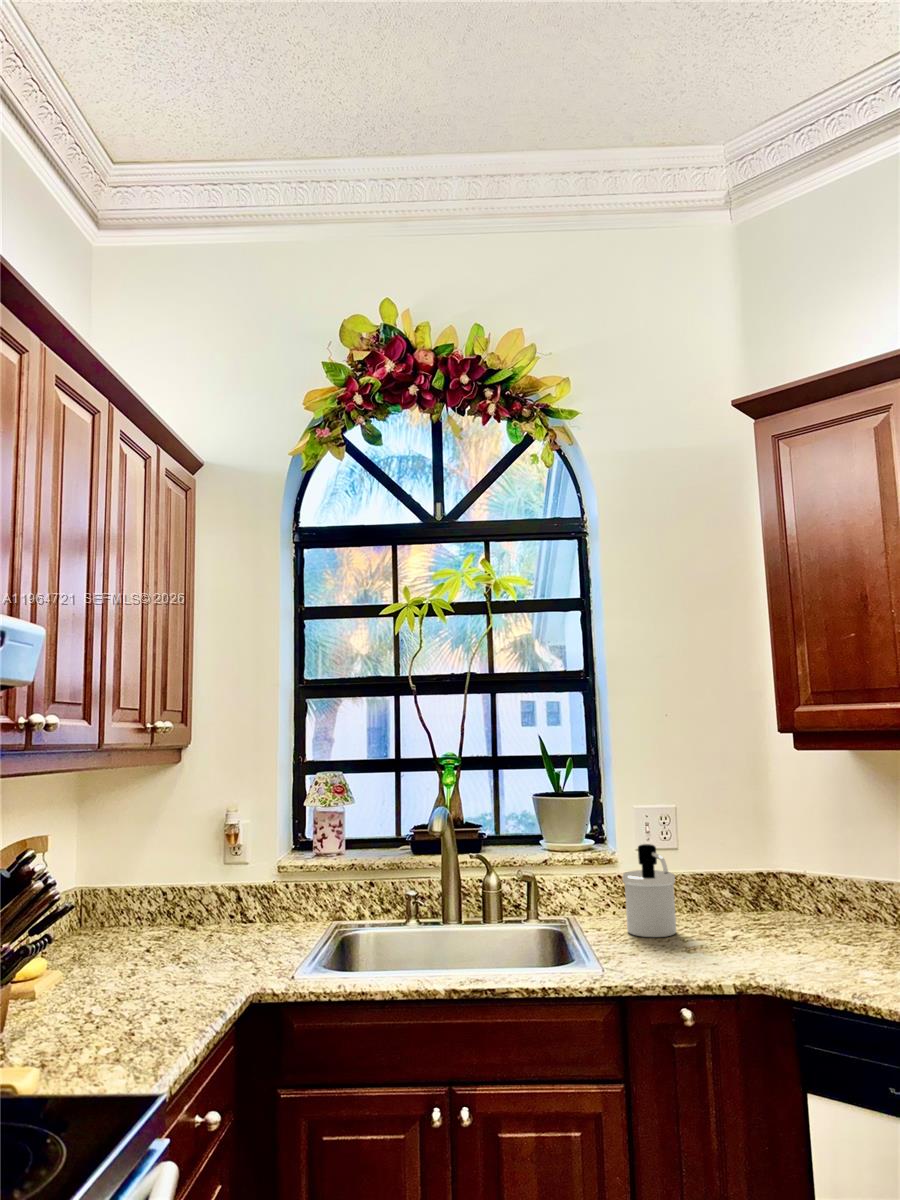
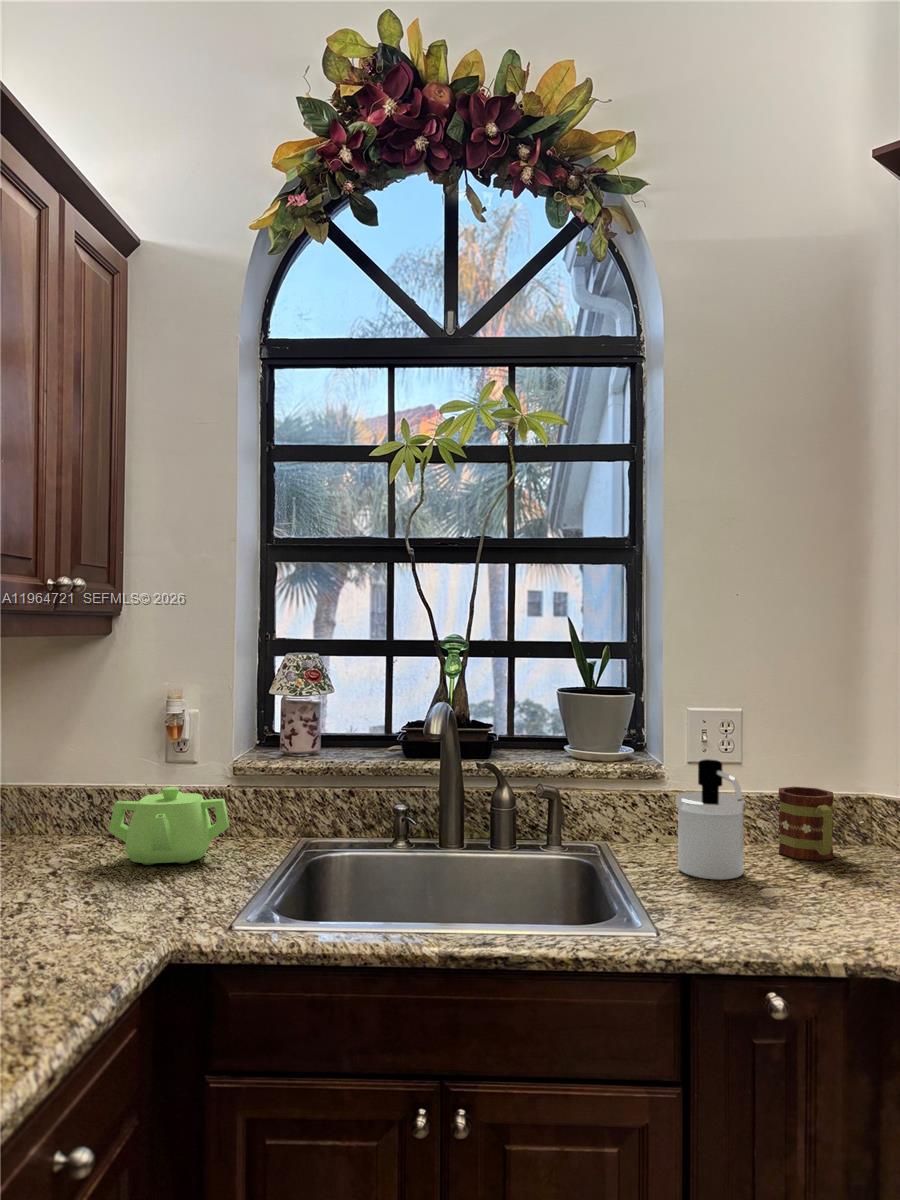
mug: none [705,865,751,923] -> present [779,787,834,861]
teapot: none [186,881,279,943] -> present [109,787,229,865]

